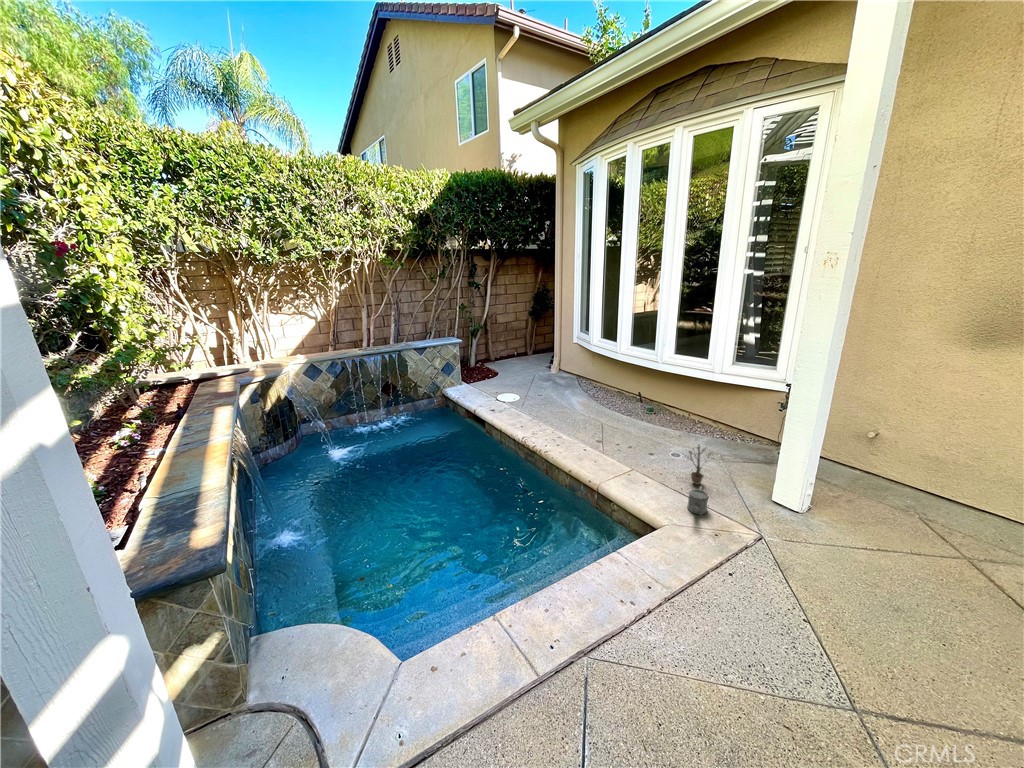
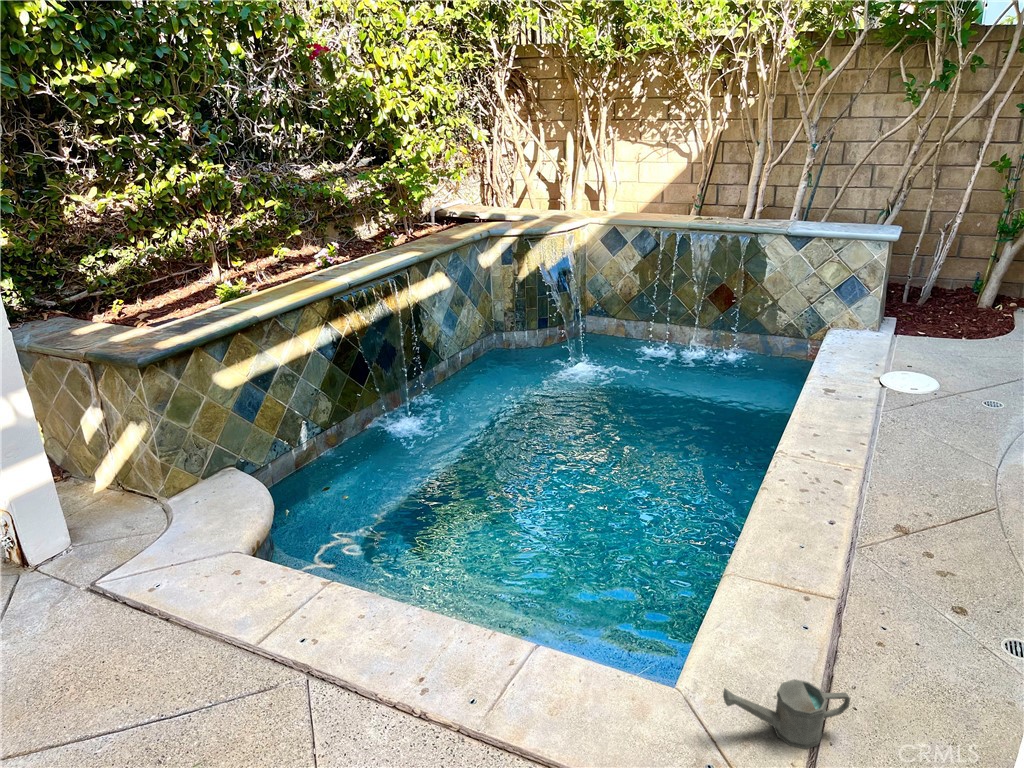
decorative plant: present [689,446,711,485] -> none [889,610,966,715]

